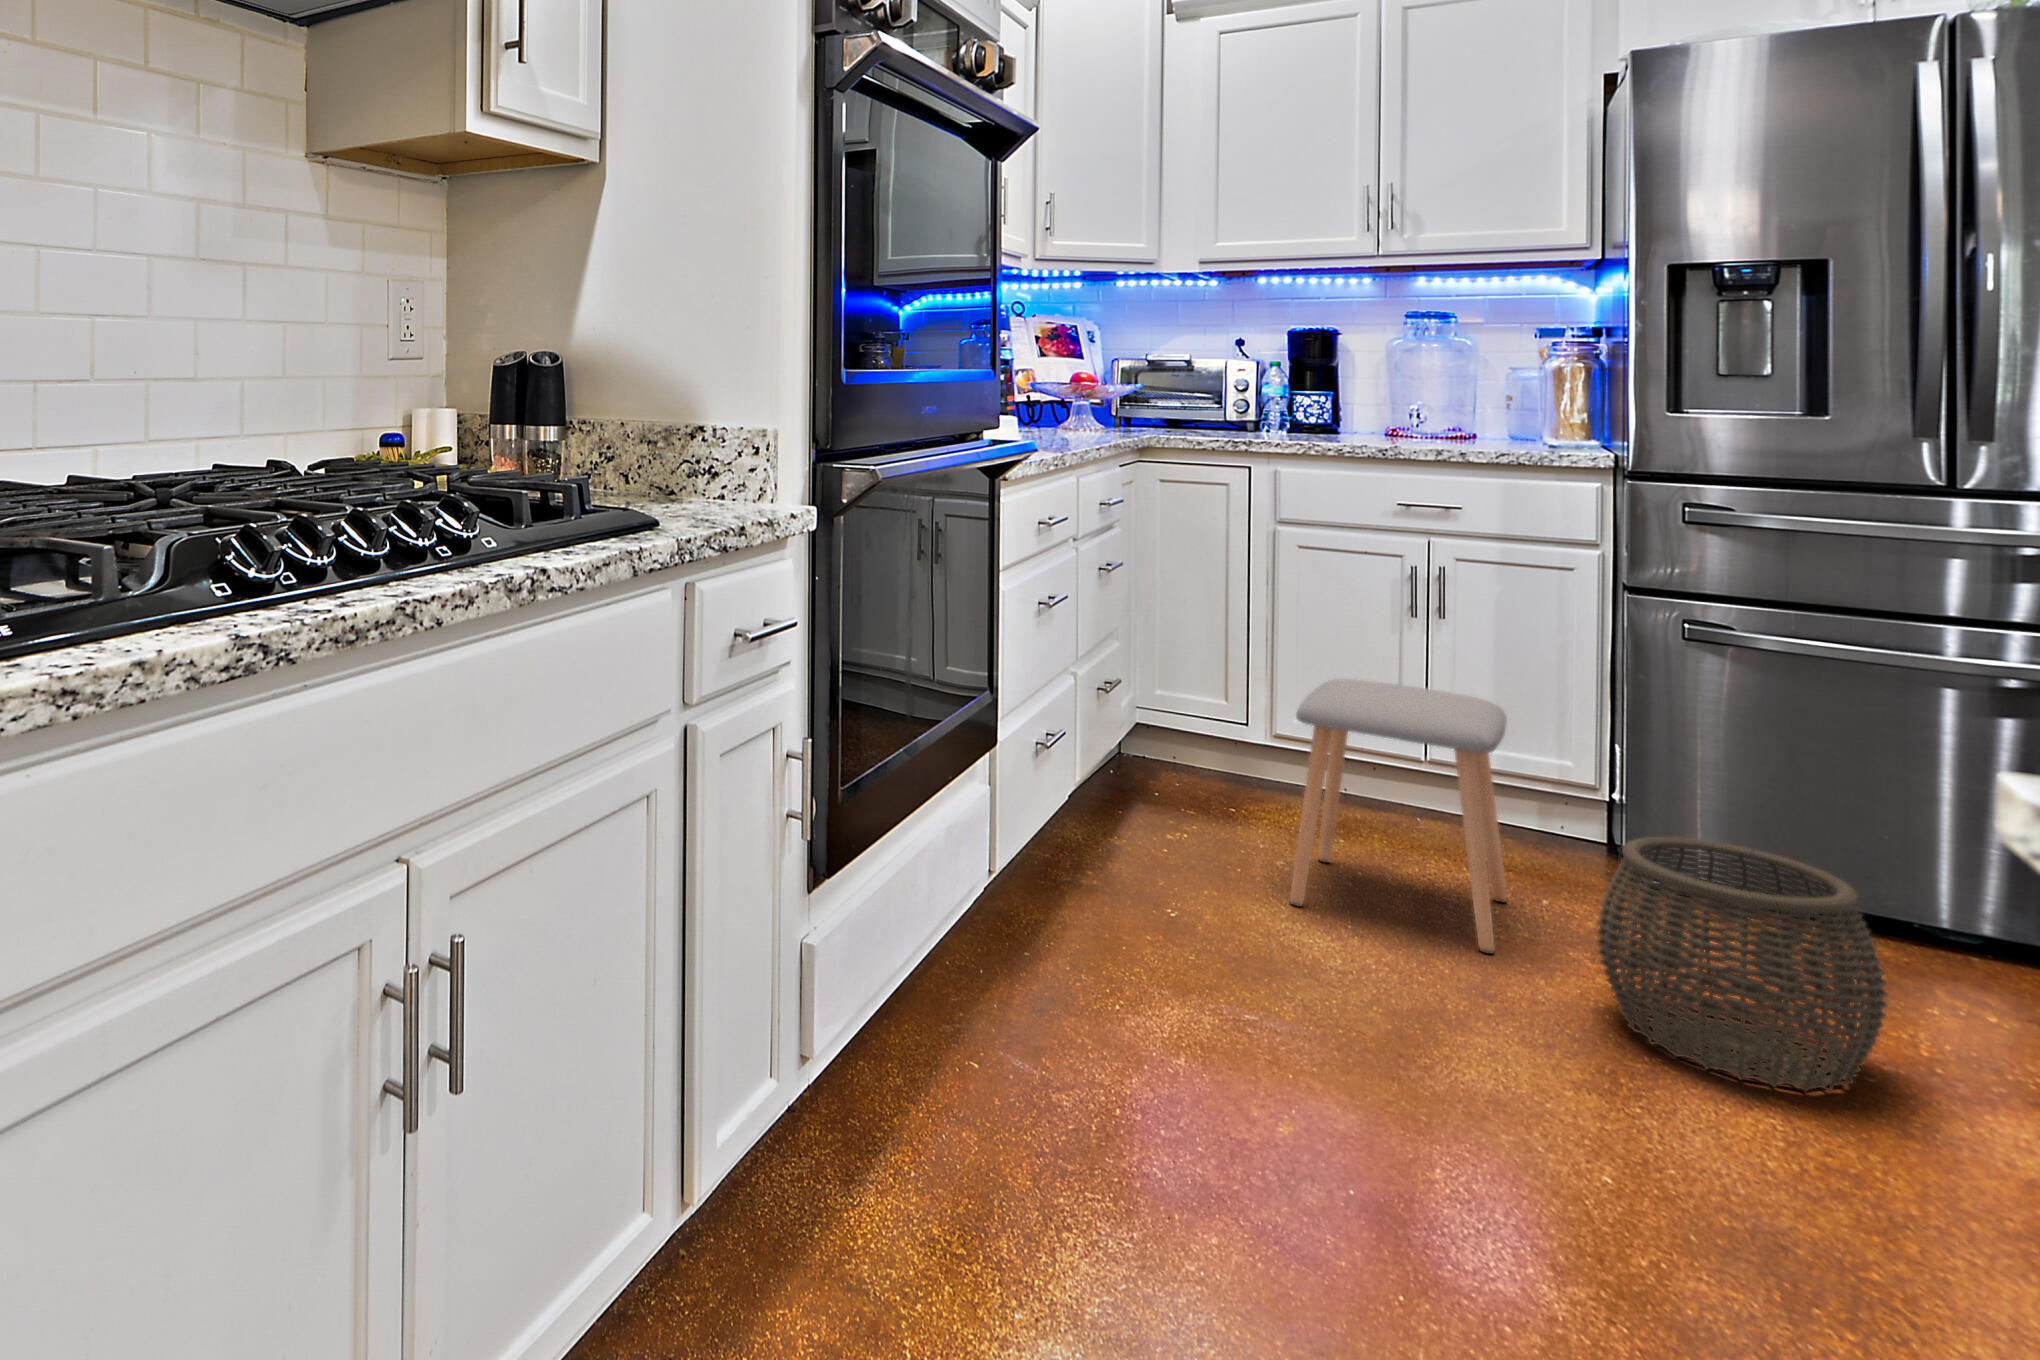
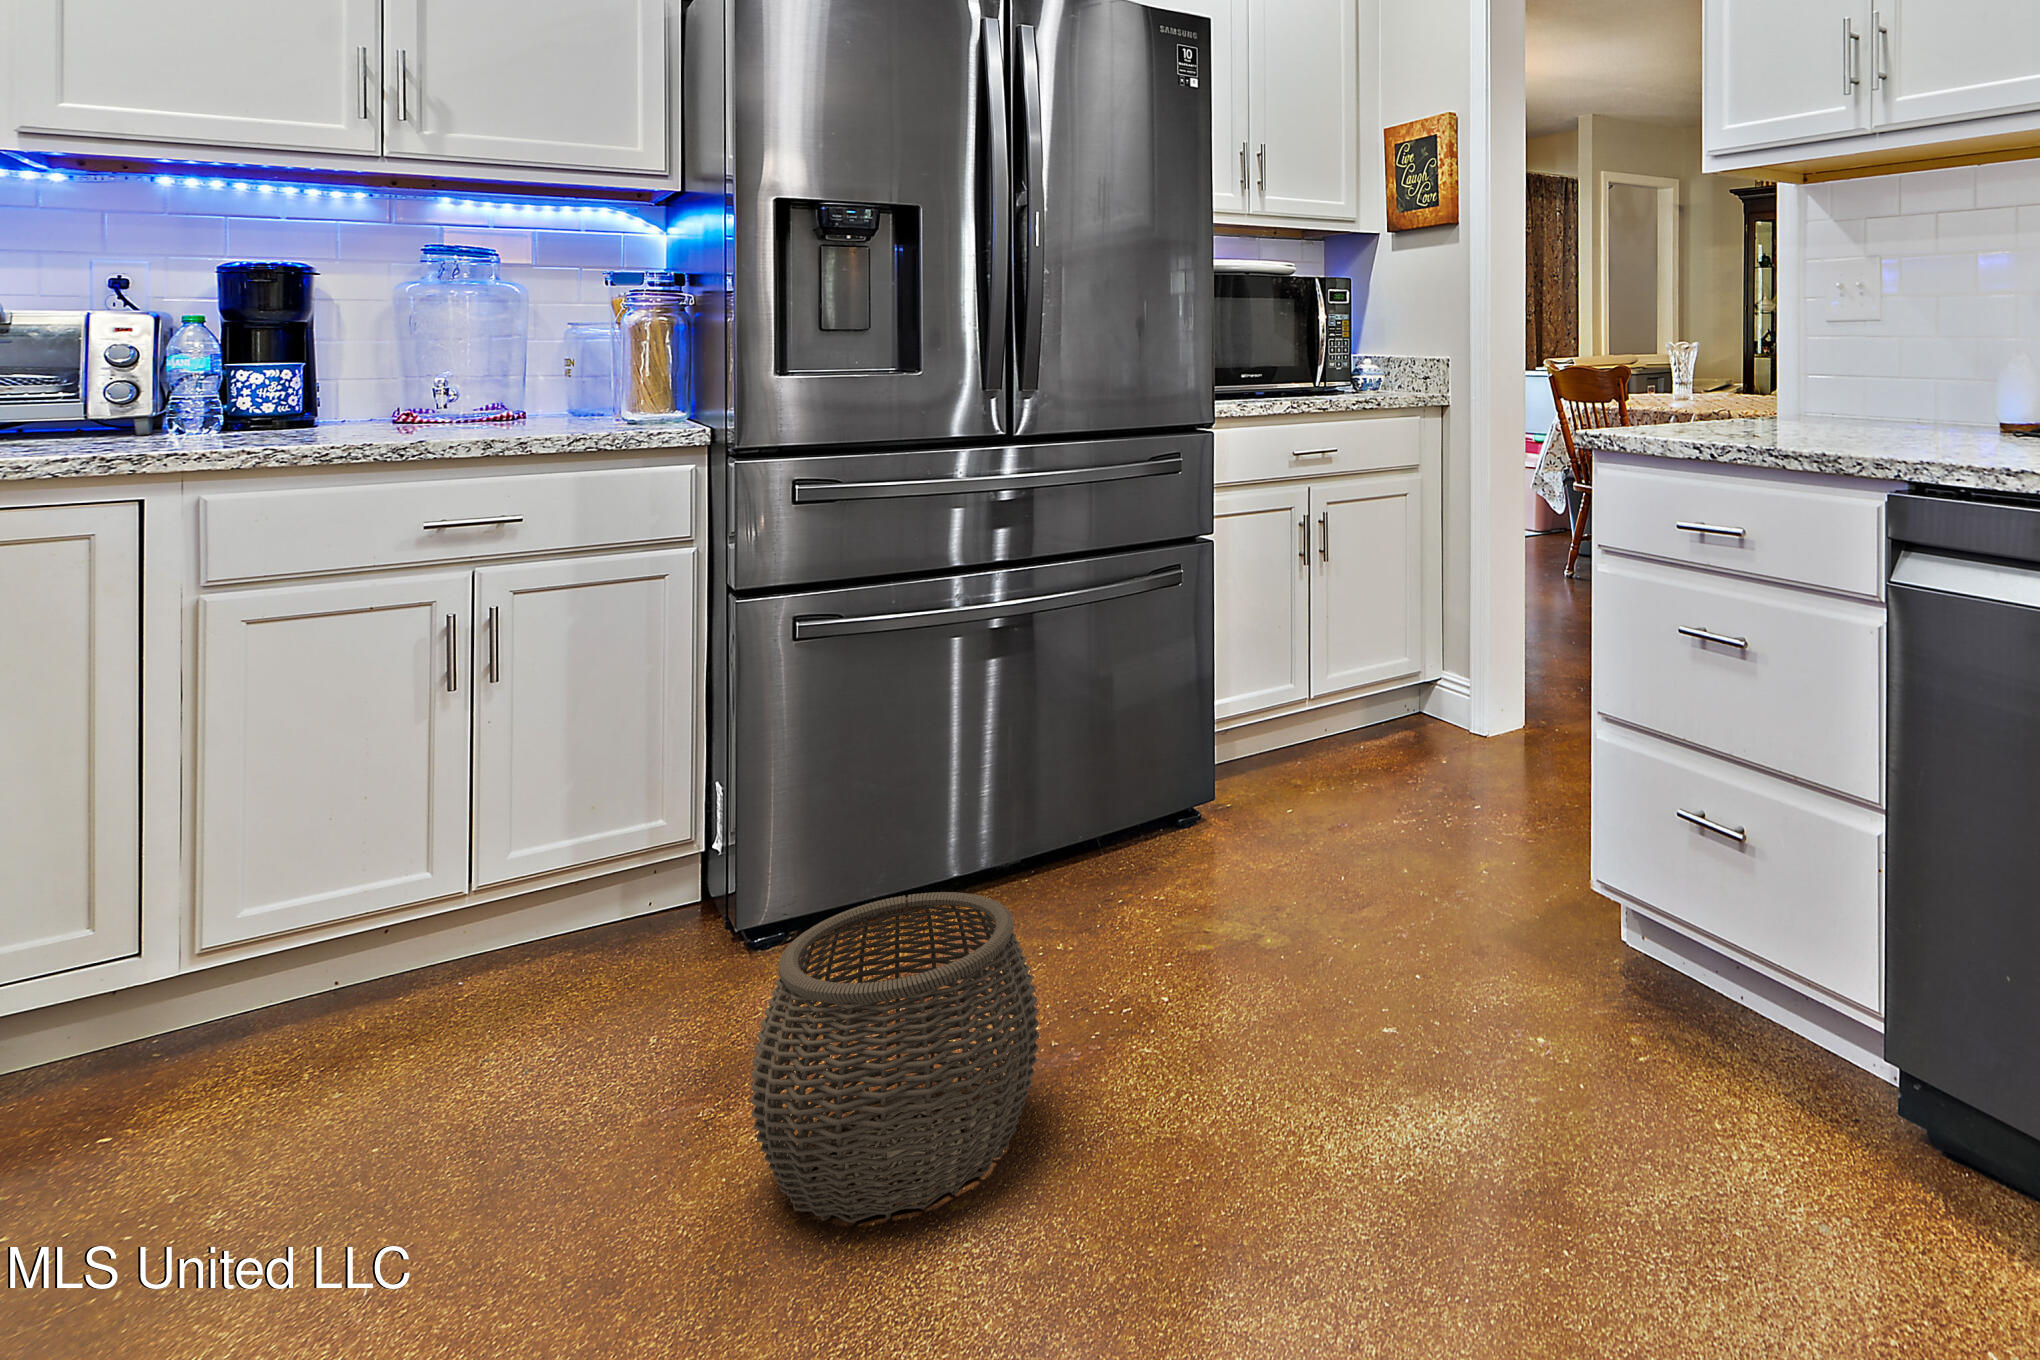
stool: present [1290,679,1507,954] -> none [239,800,609,1300]

